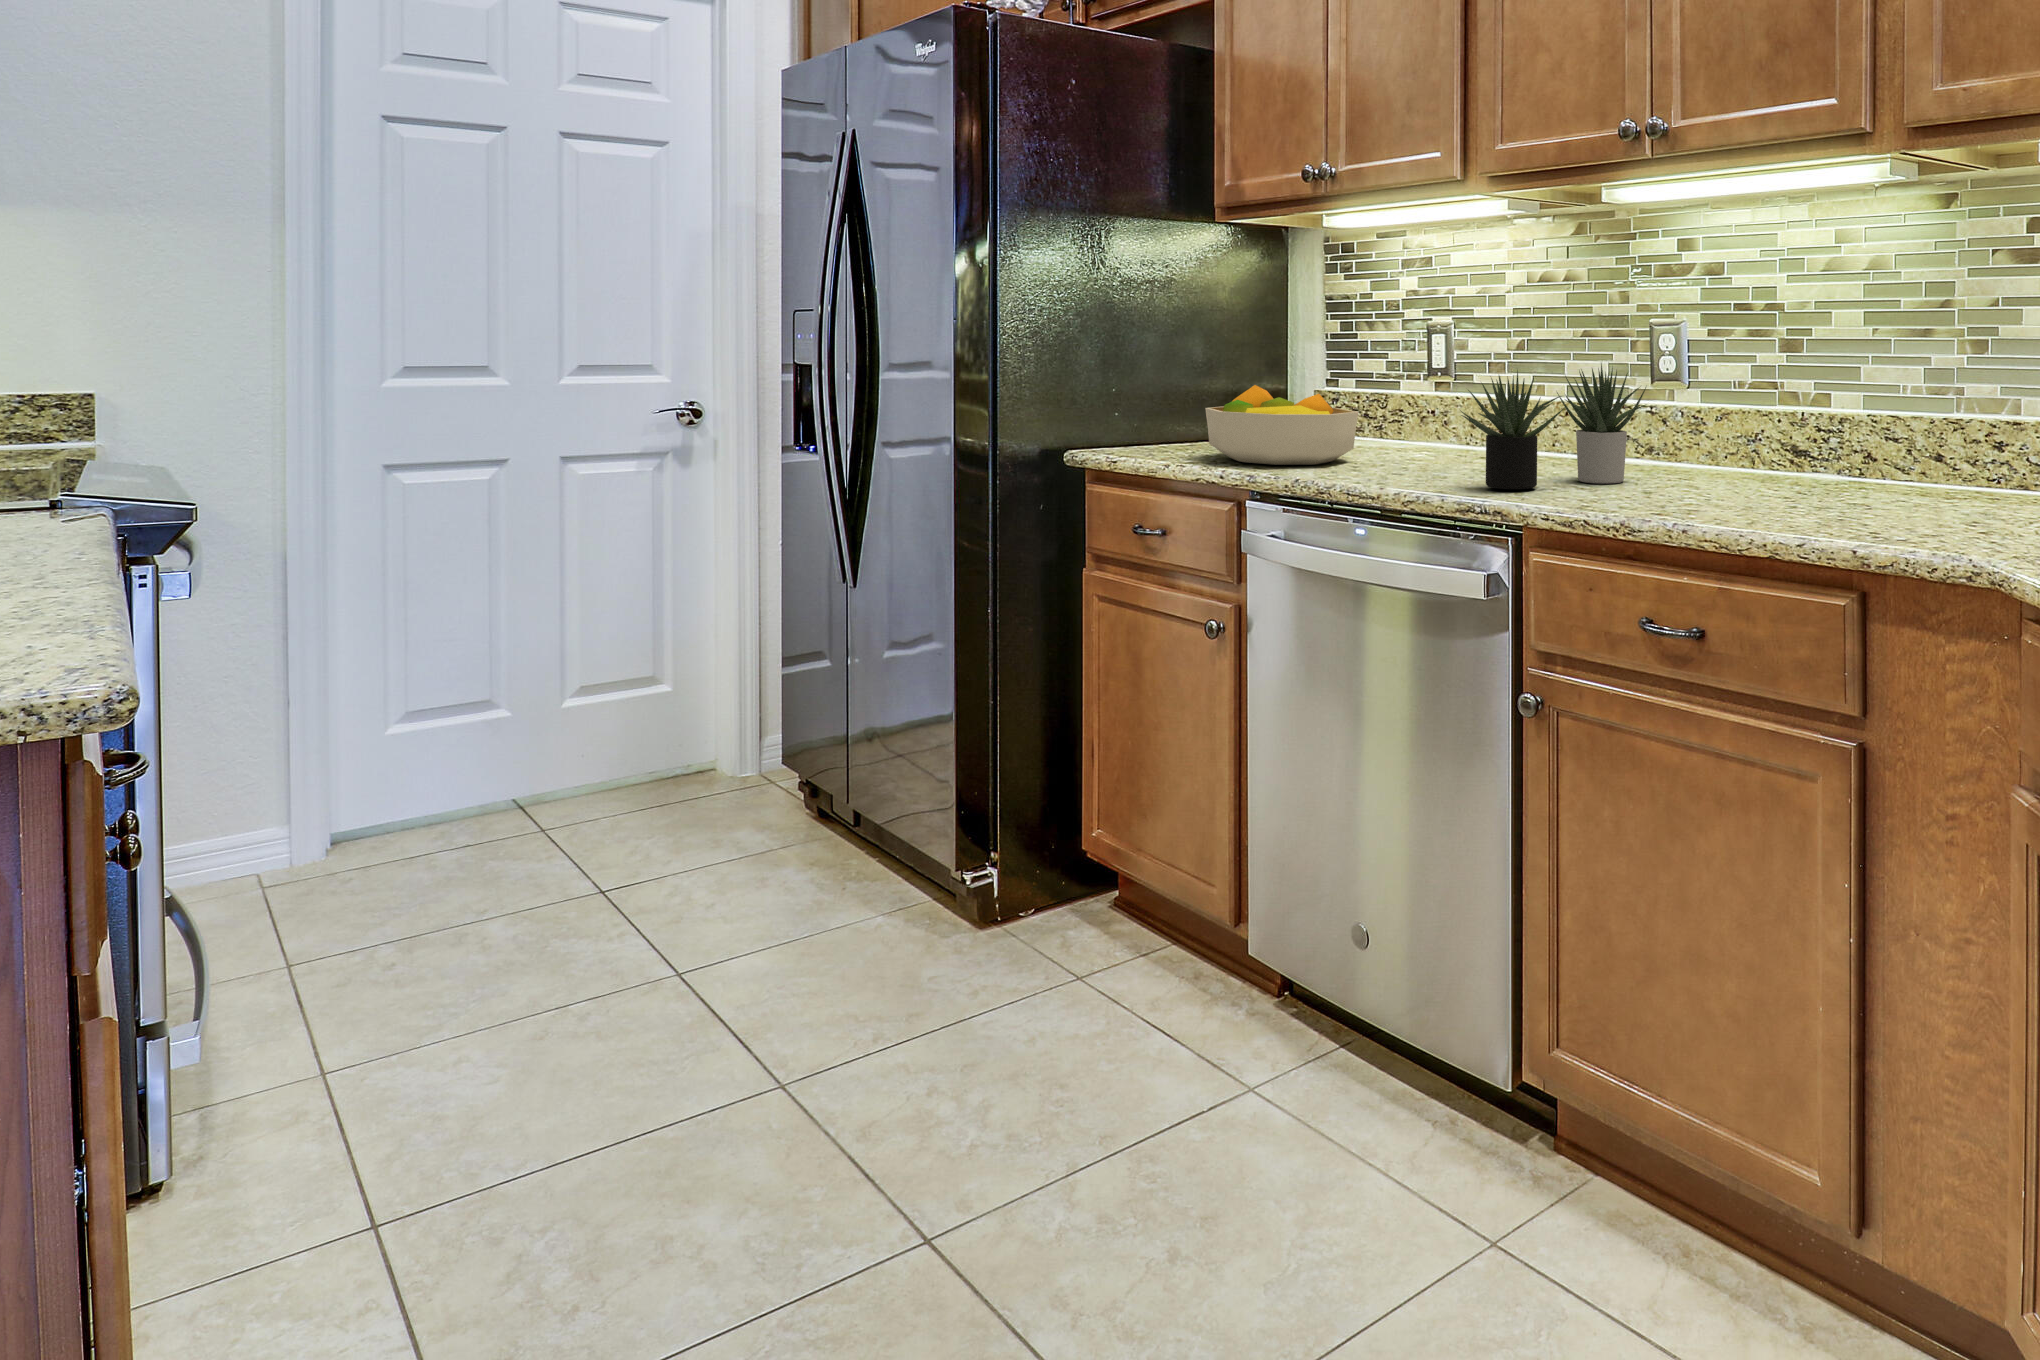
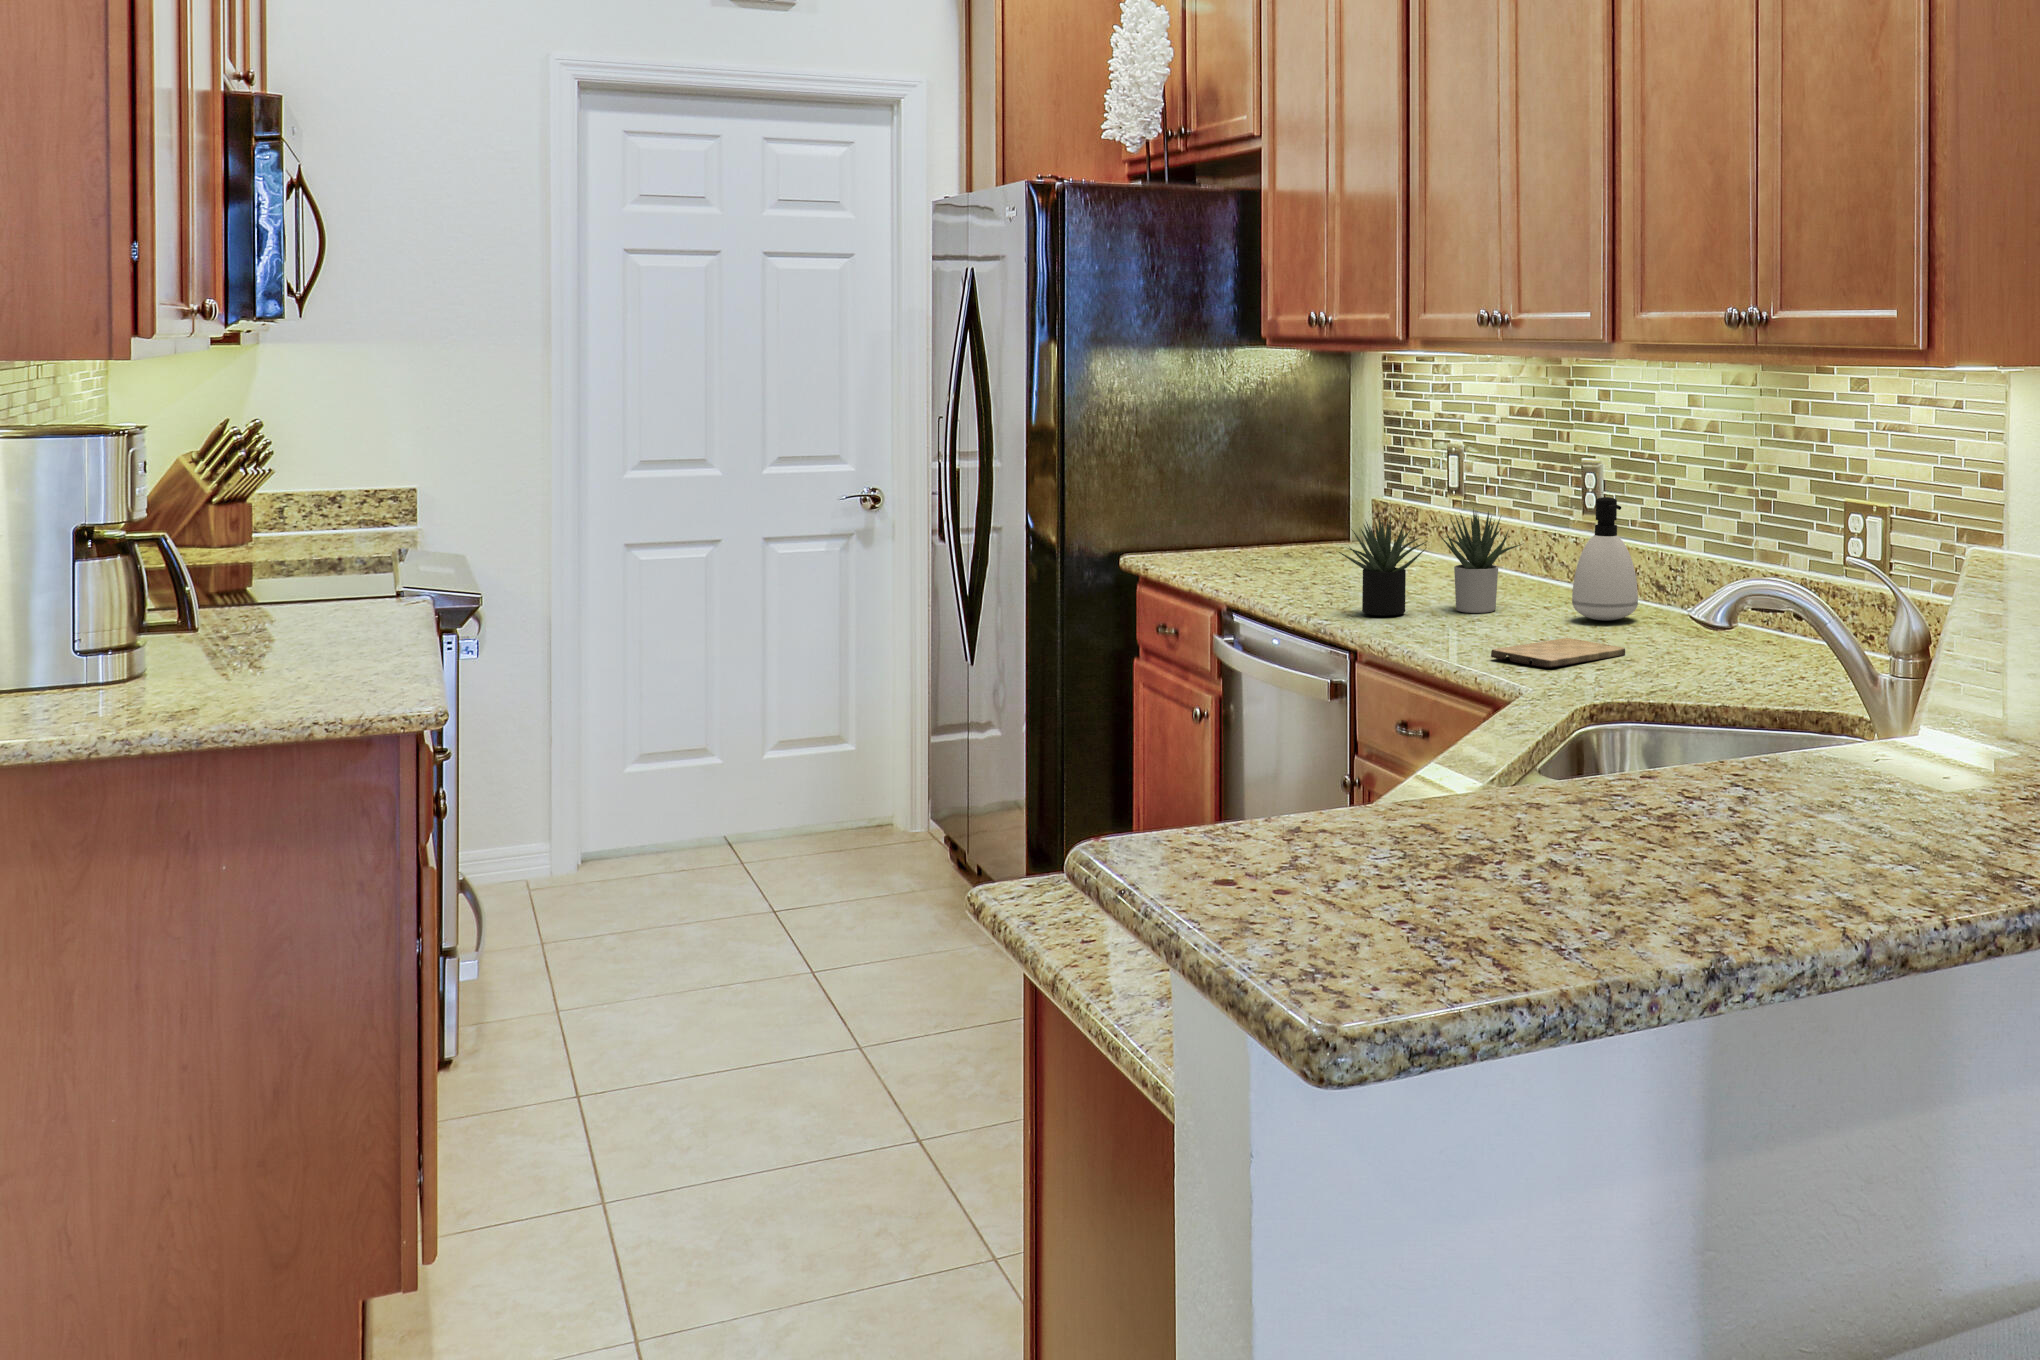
soap dispenser: none [1733,344,1811,484] -> present [1572,497,1638,620]
fruit bowl: present [1205,385,1358,465] -> none [1214,506,1333,582]
cutting board: none [1790,500,1920,532] -> present [1491,638,1625,667]

